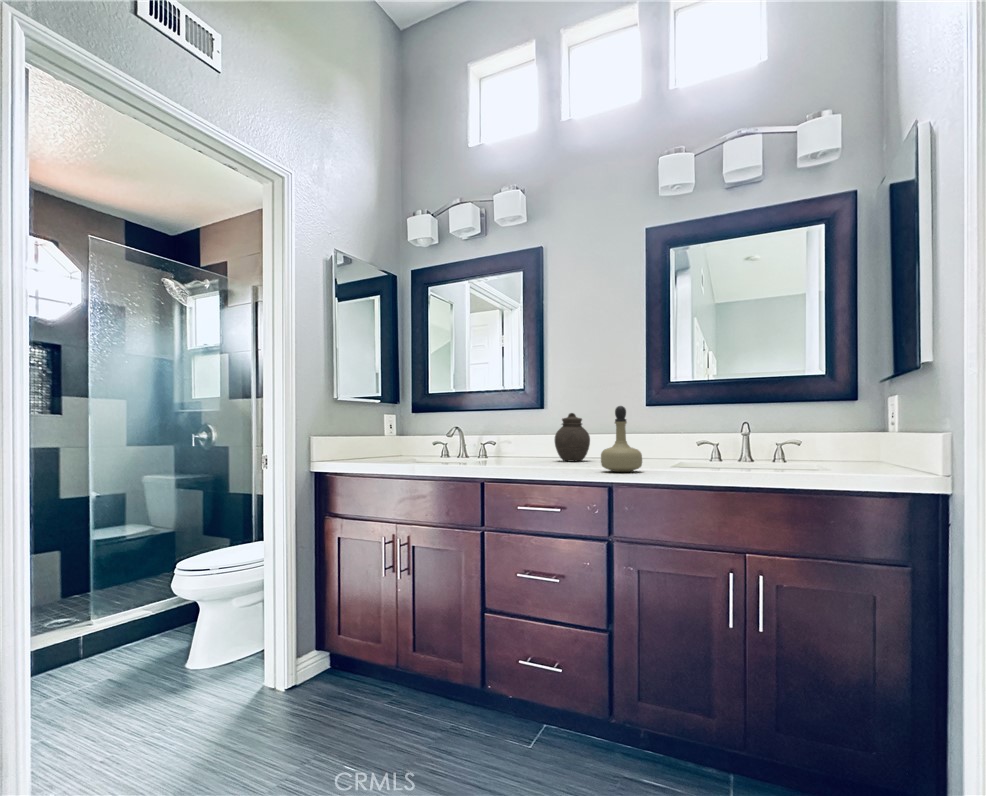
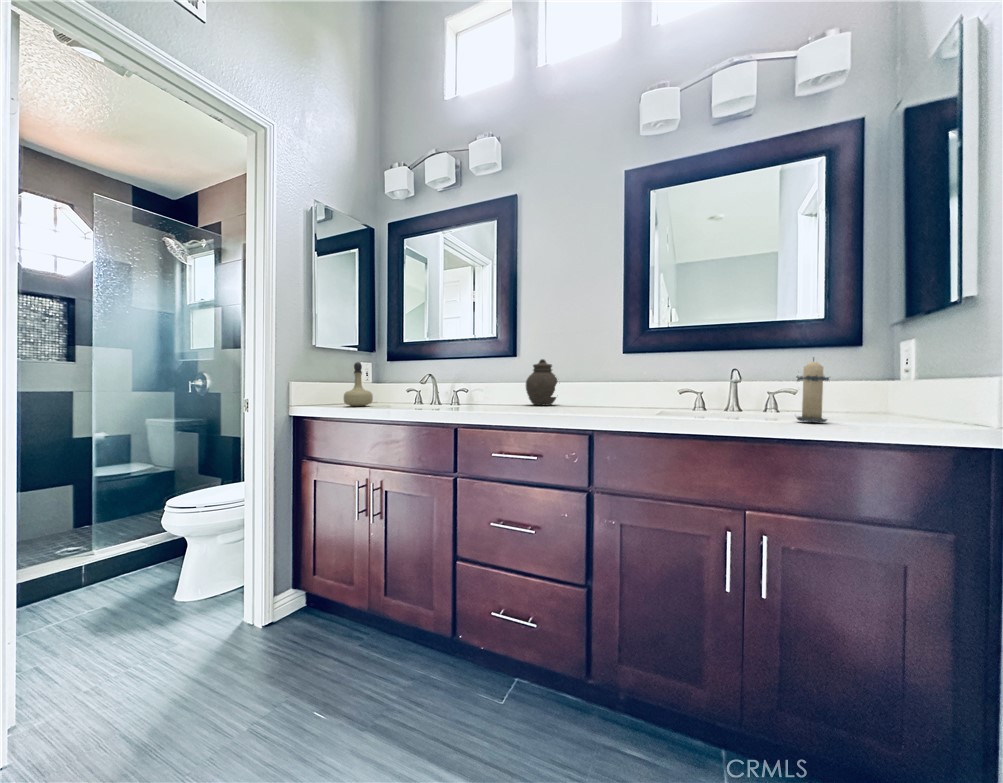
perfume bottle: present [601,406,642,472] -> present [344,362,373,406]
candle: none [777,419,809,476] -> present [797,357,829,422]

